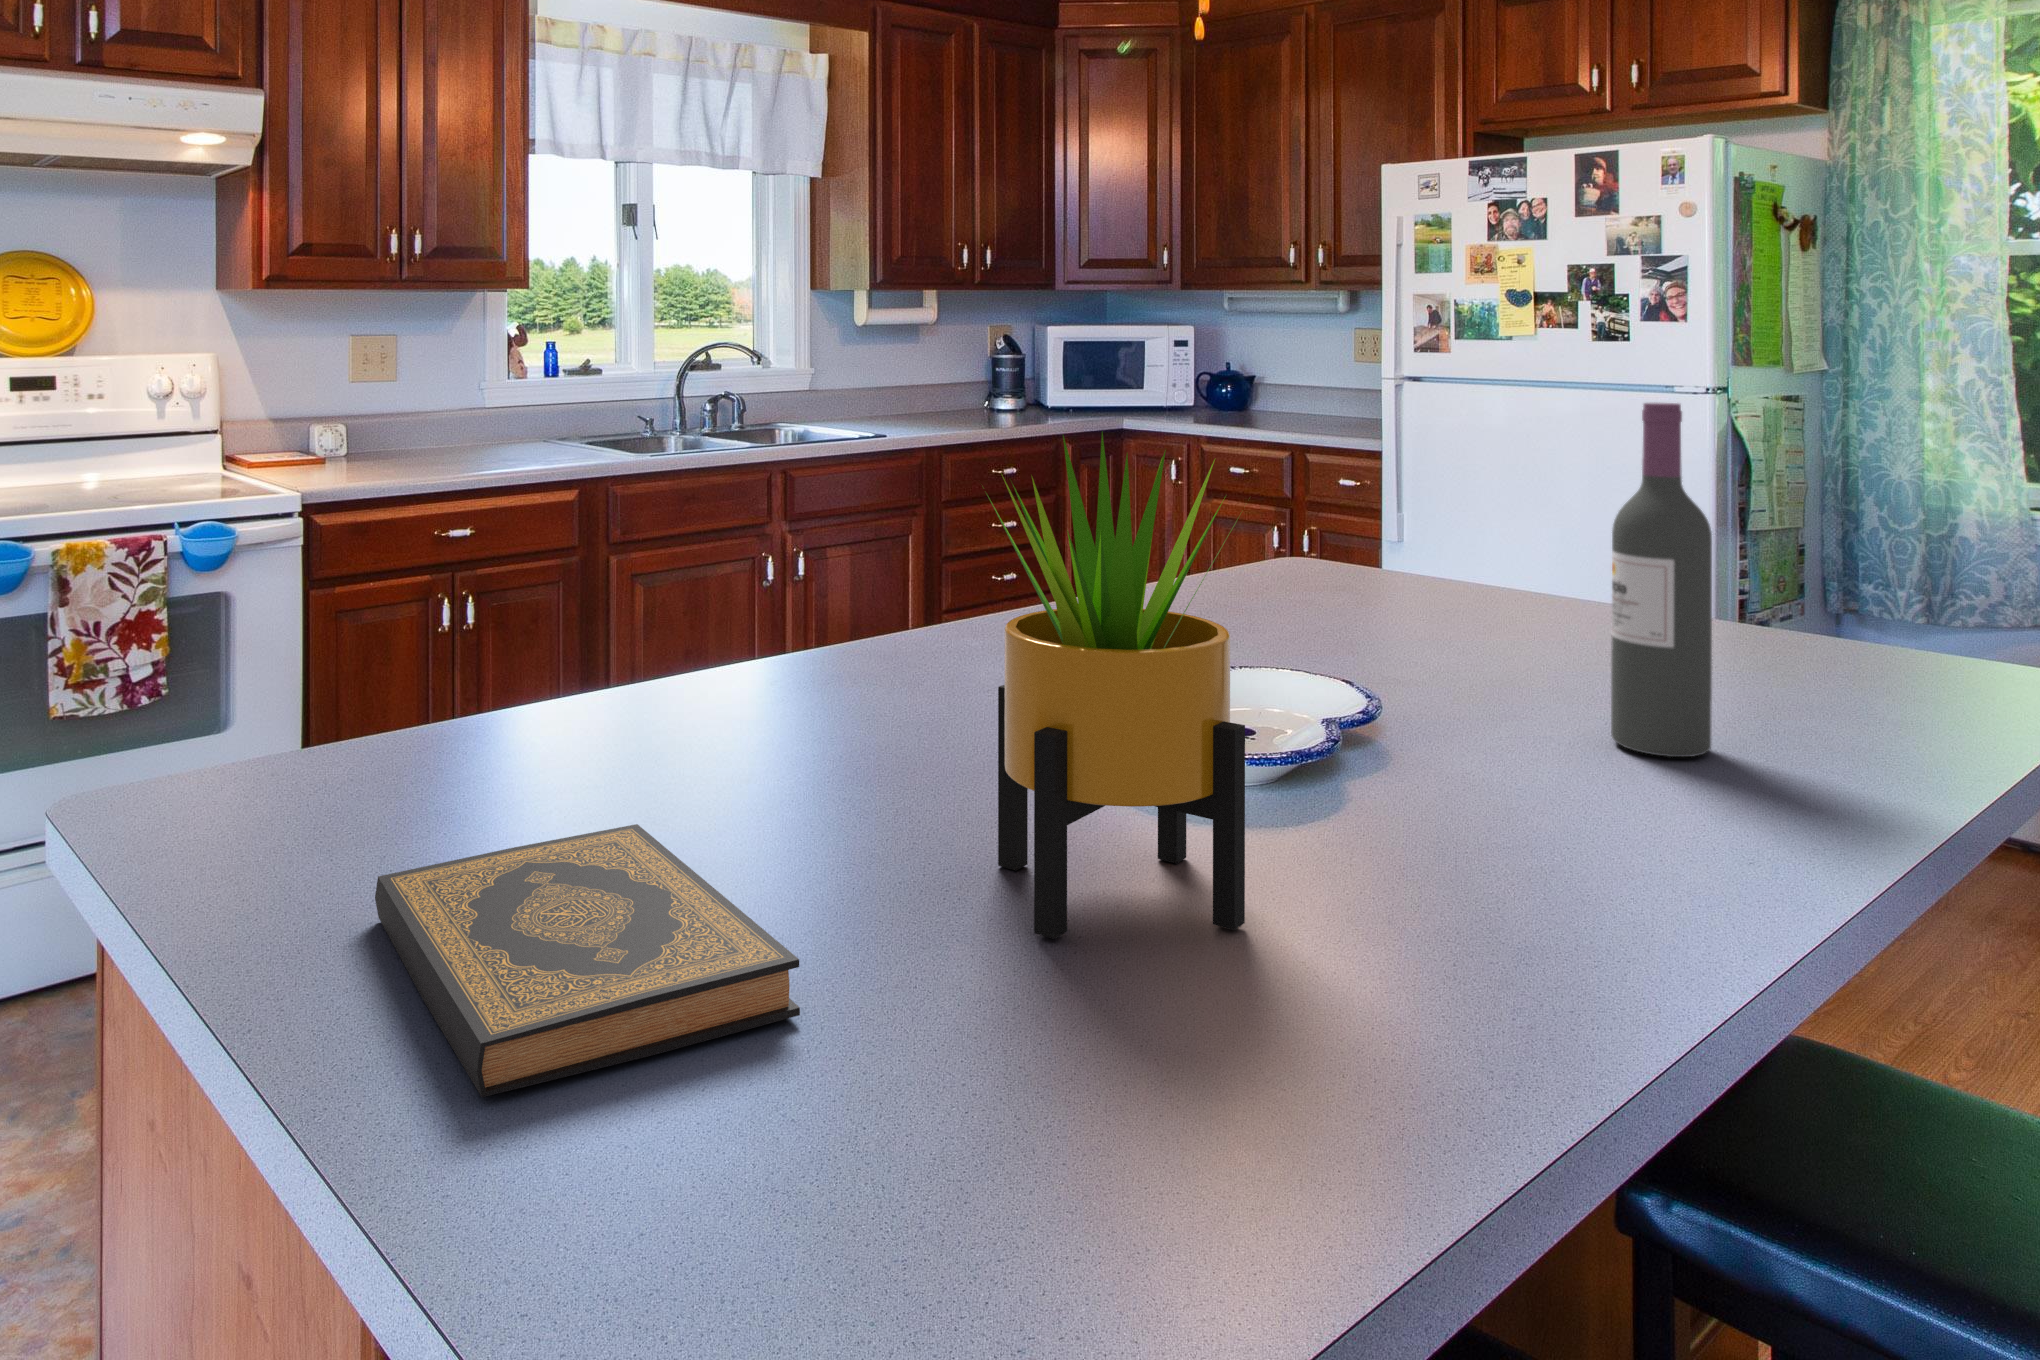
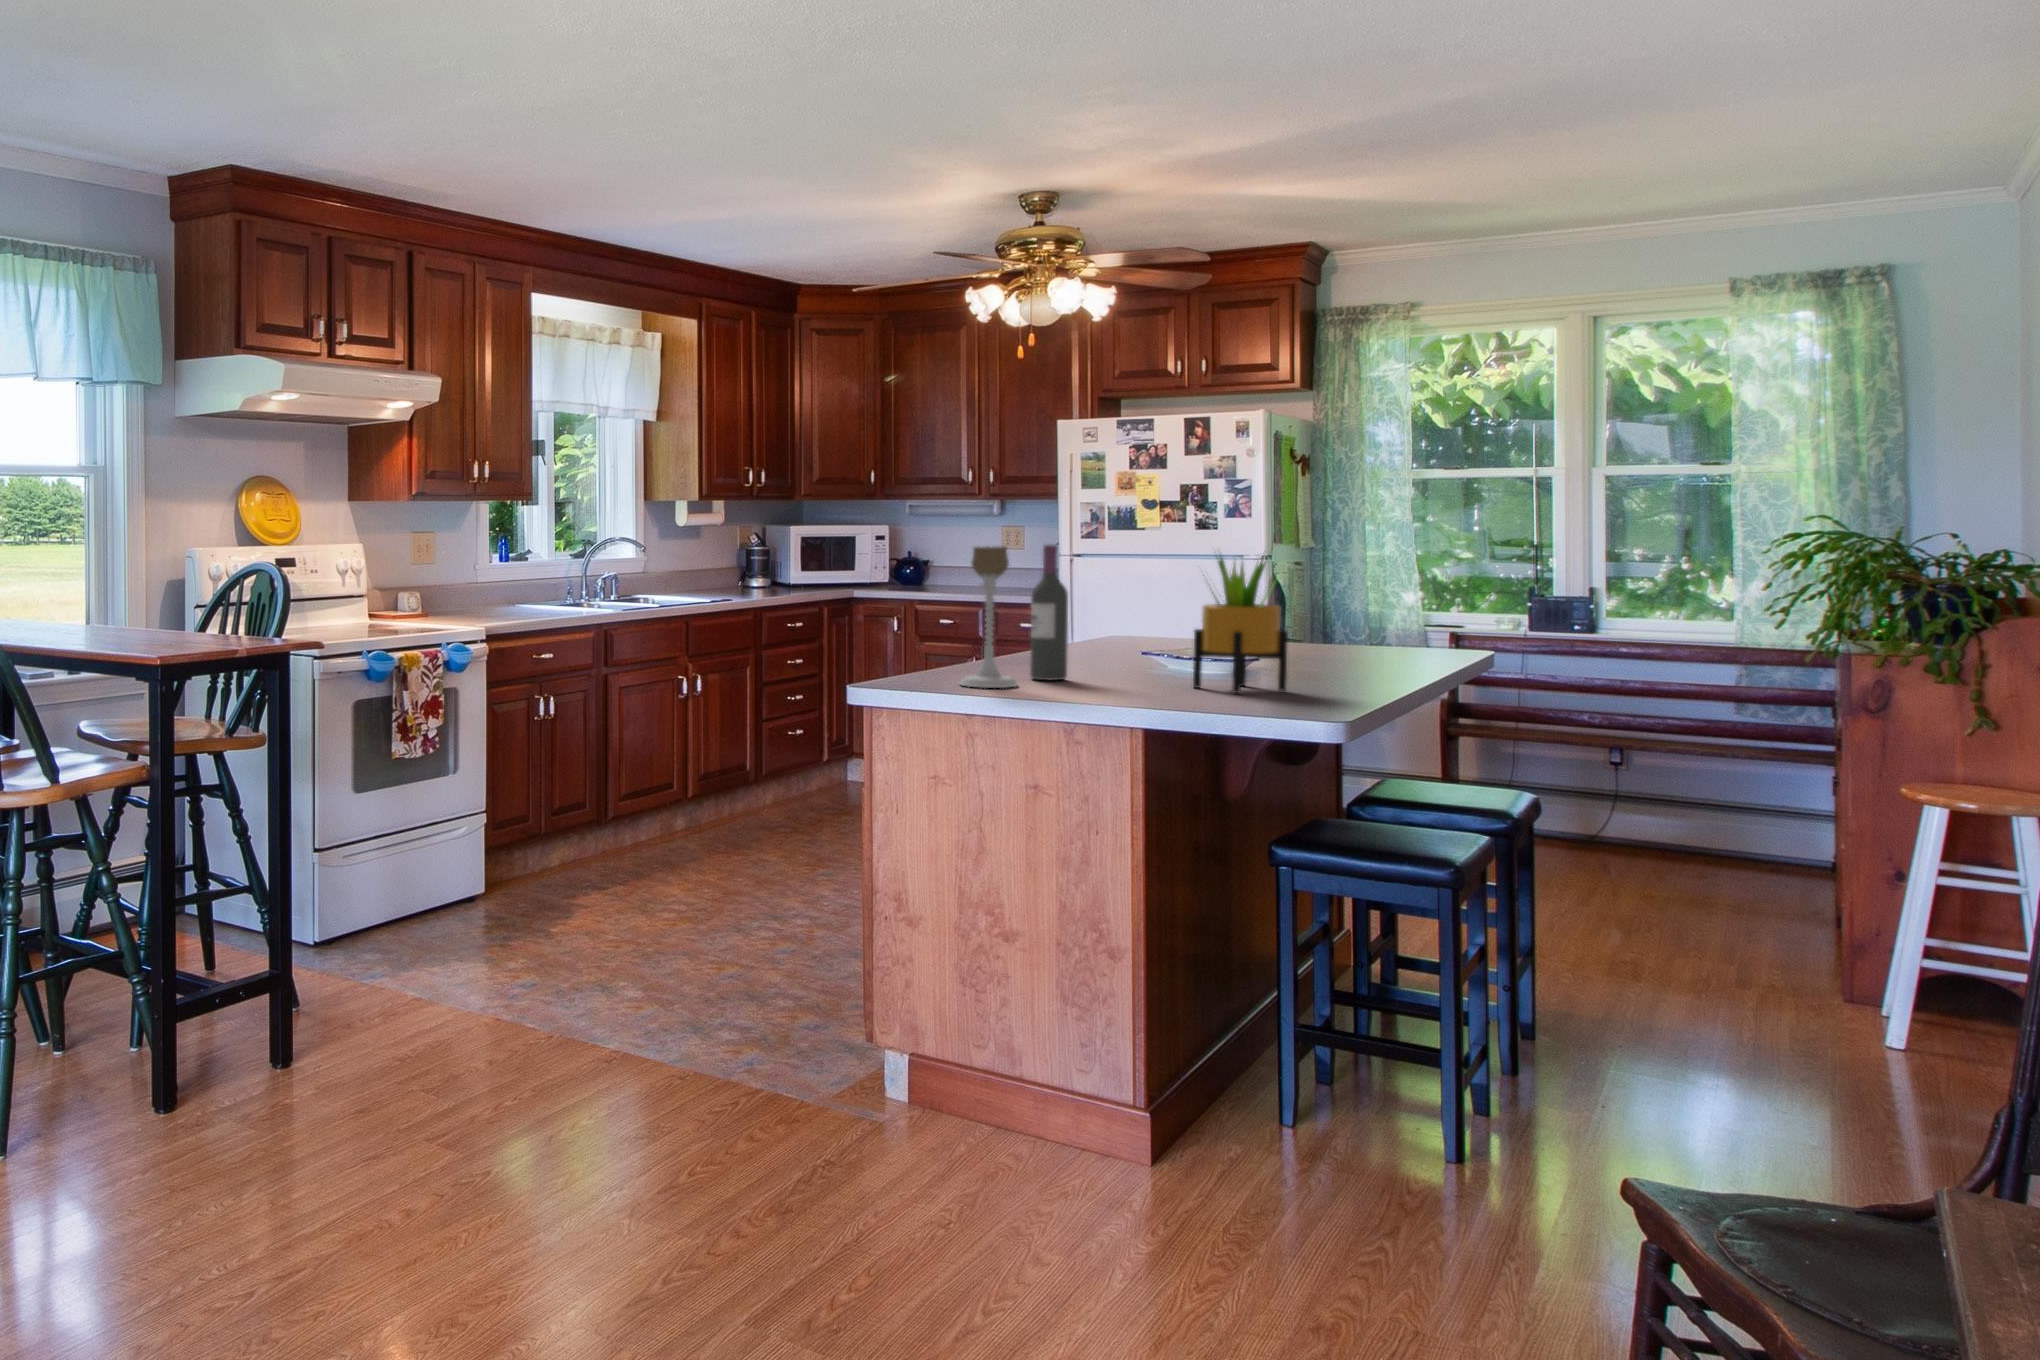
wine bottle: present [1611,403,1712,757] -> present [1030,545,1068,680]
candle holder: none [398,414,562,824] -> present [960,546,1018,688]
hardback book: present [375,824,800,1097] -> none [1038,677,1203,707]

